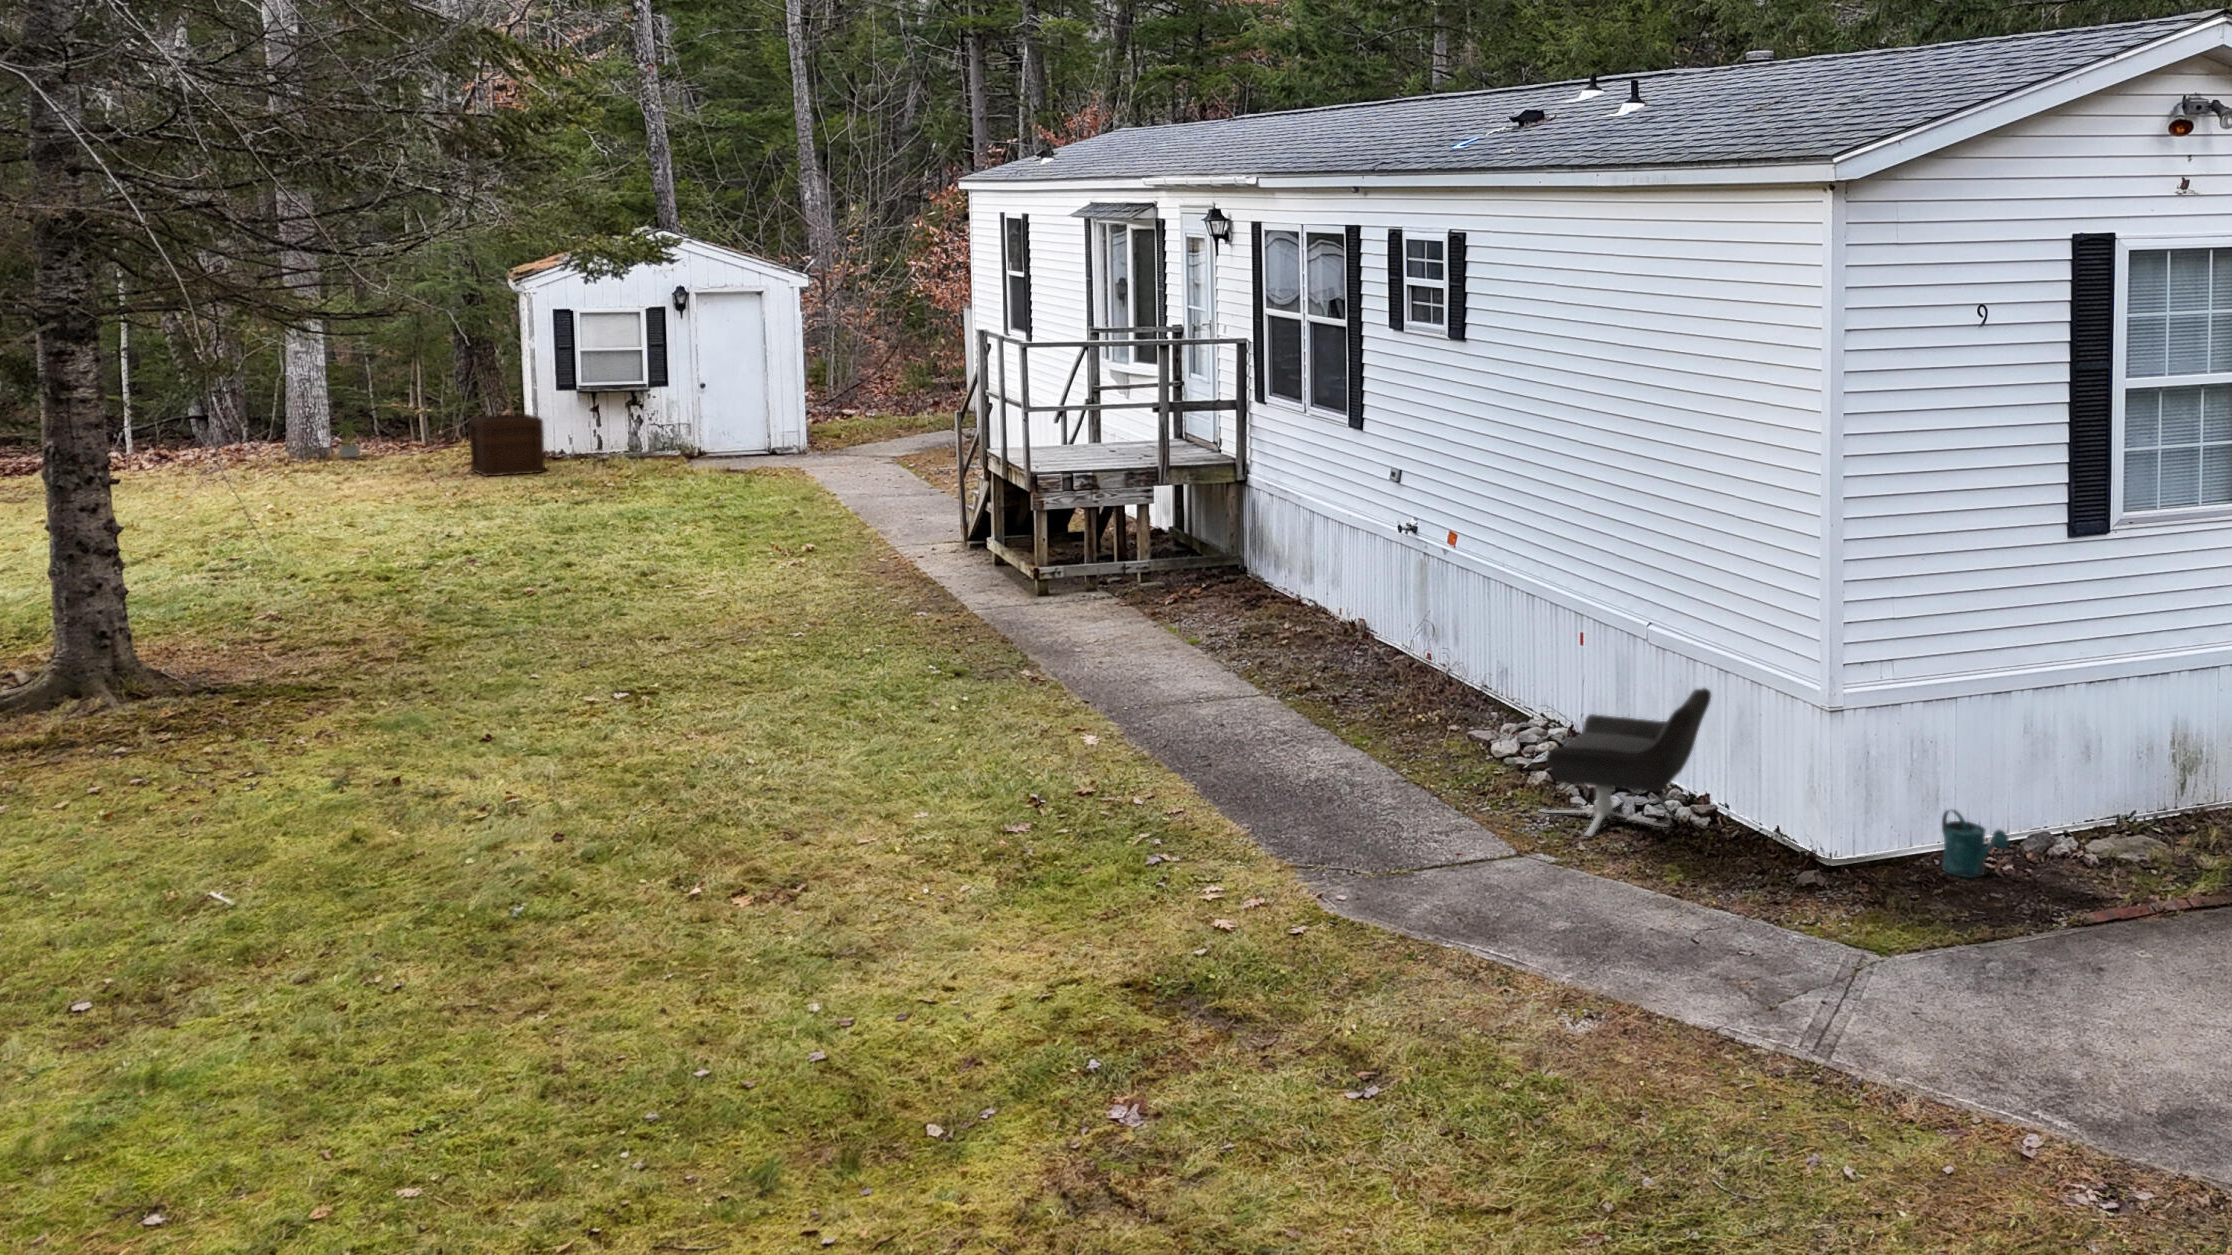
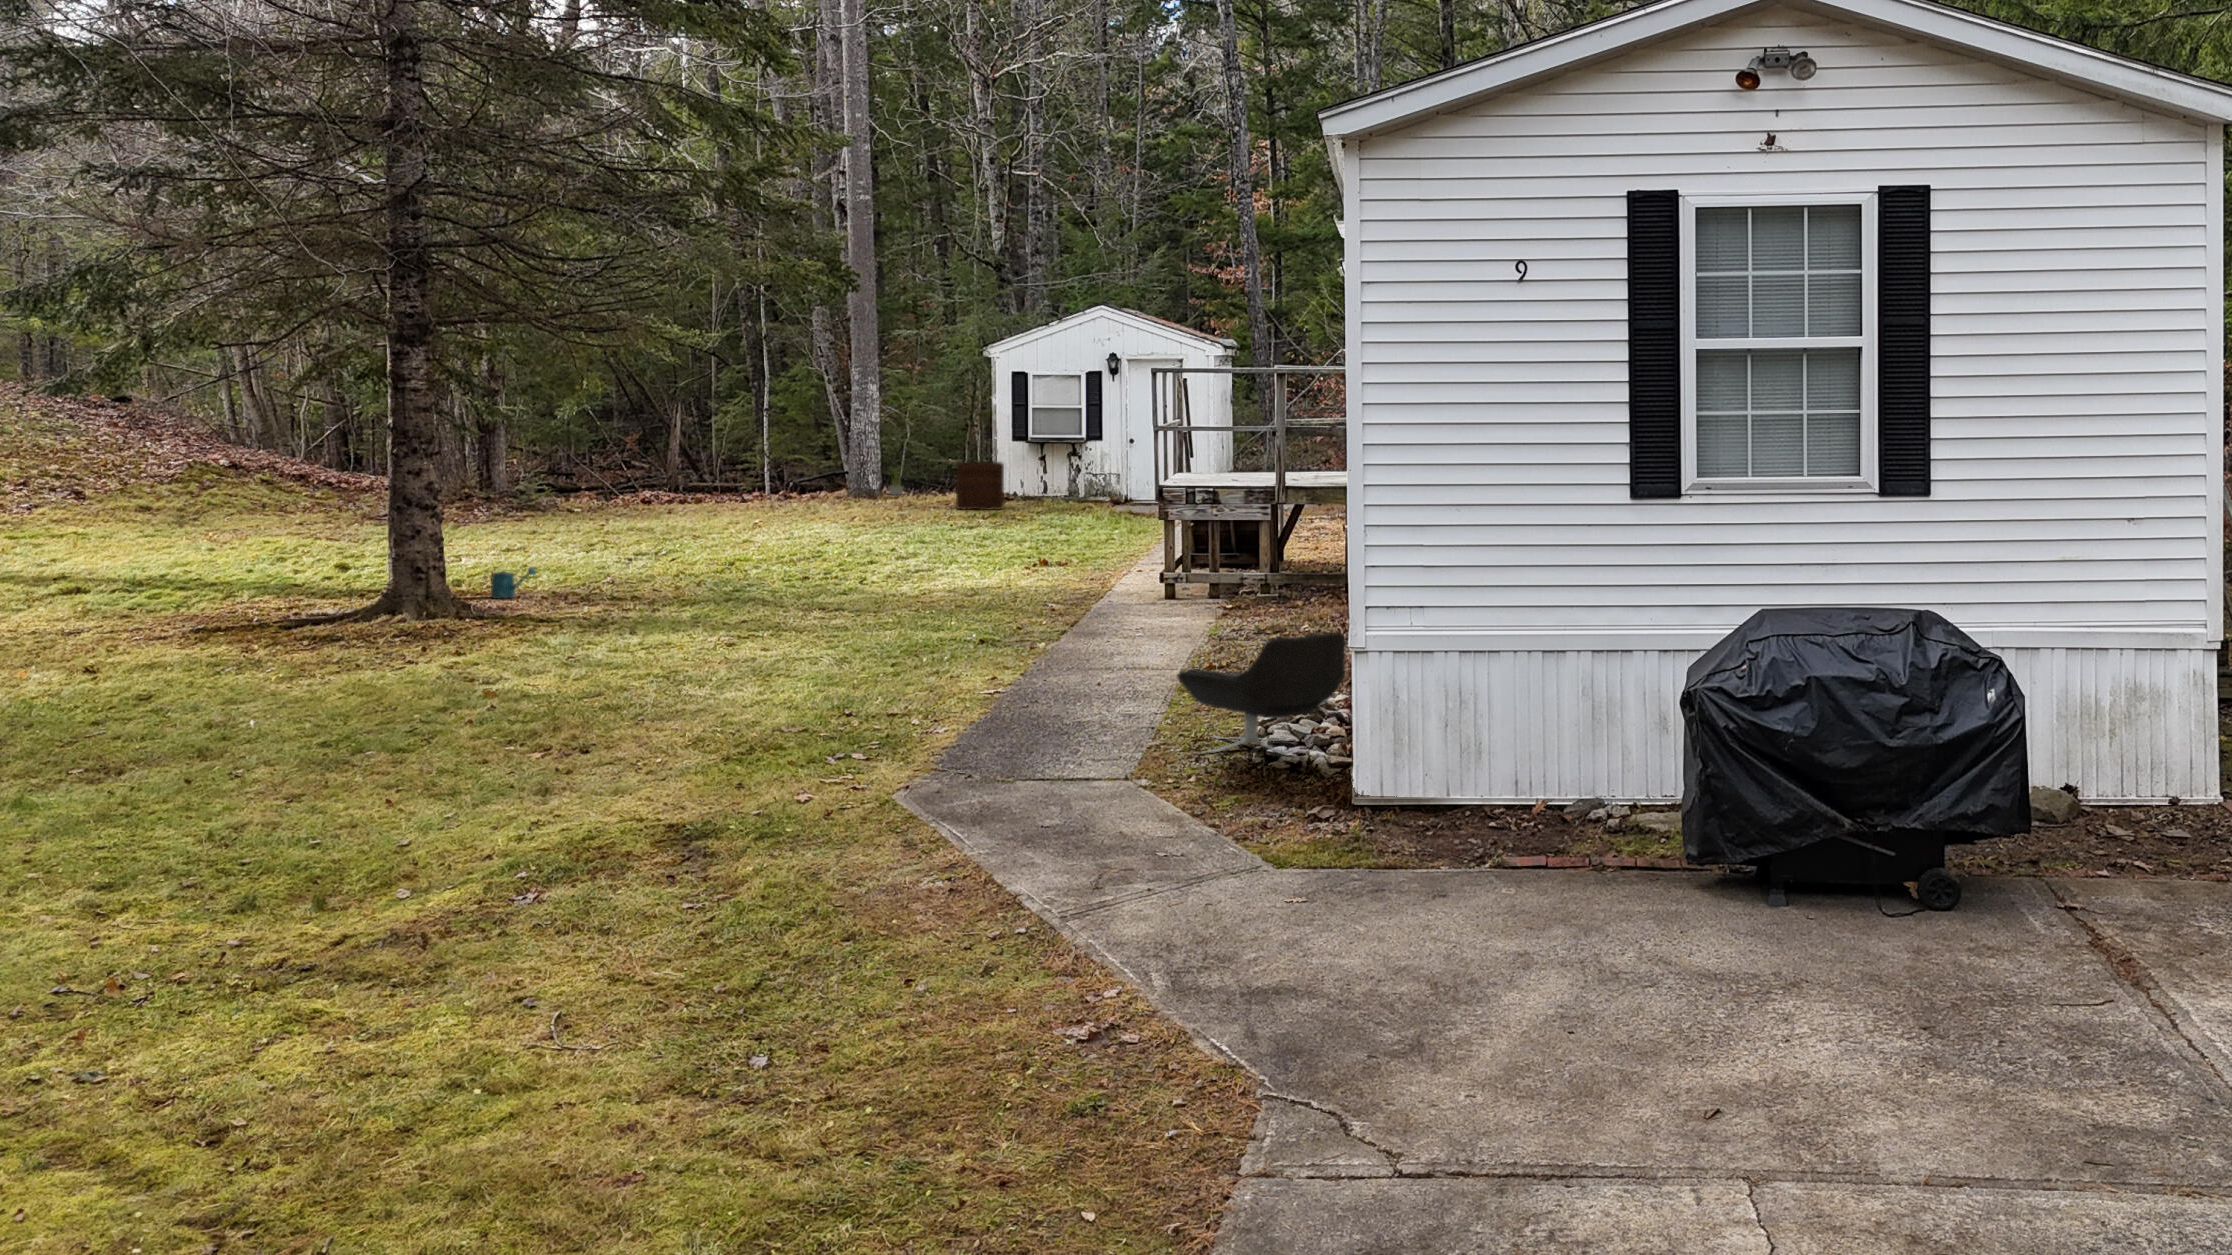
watering can: present [1942,810,2009,878] -> present [488,567,536,599]

